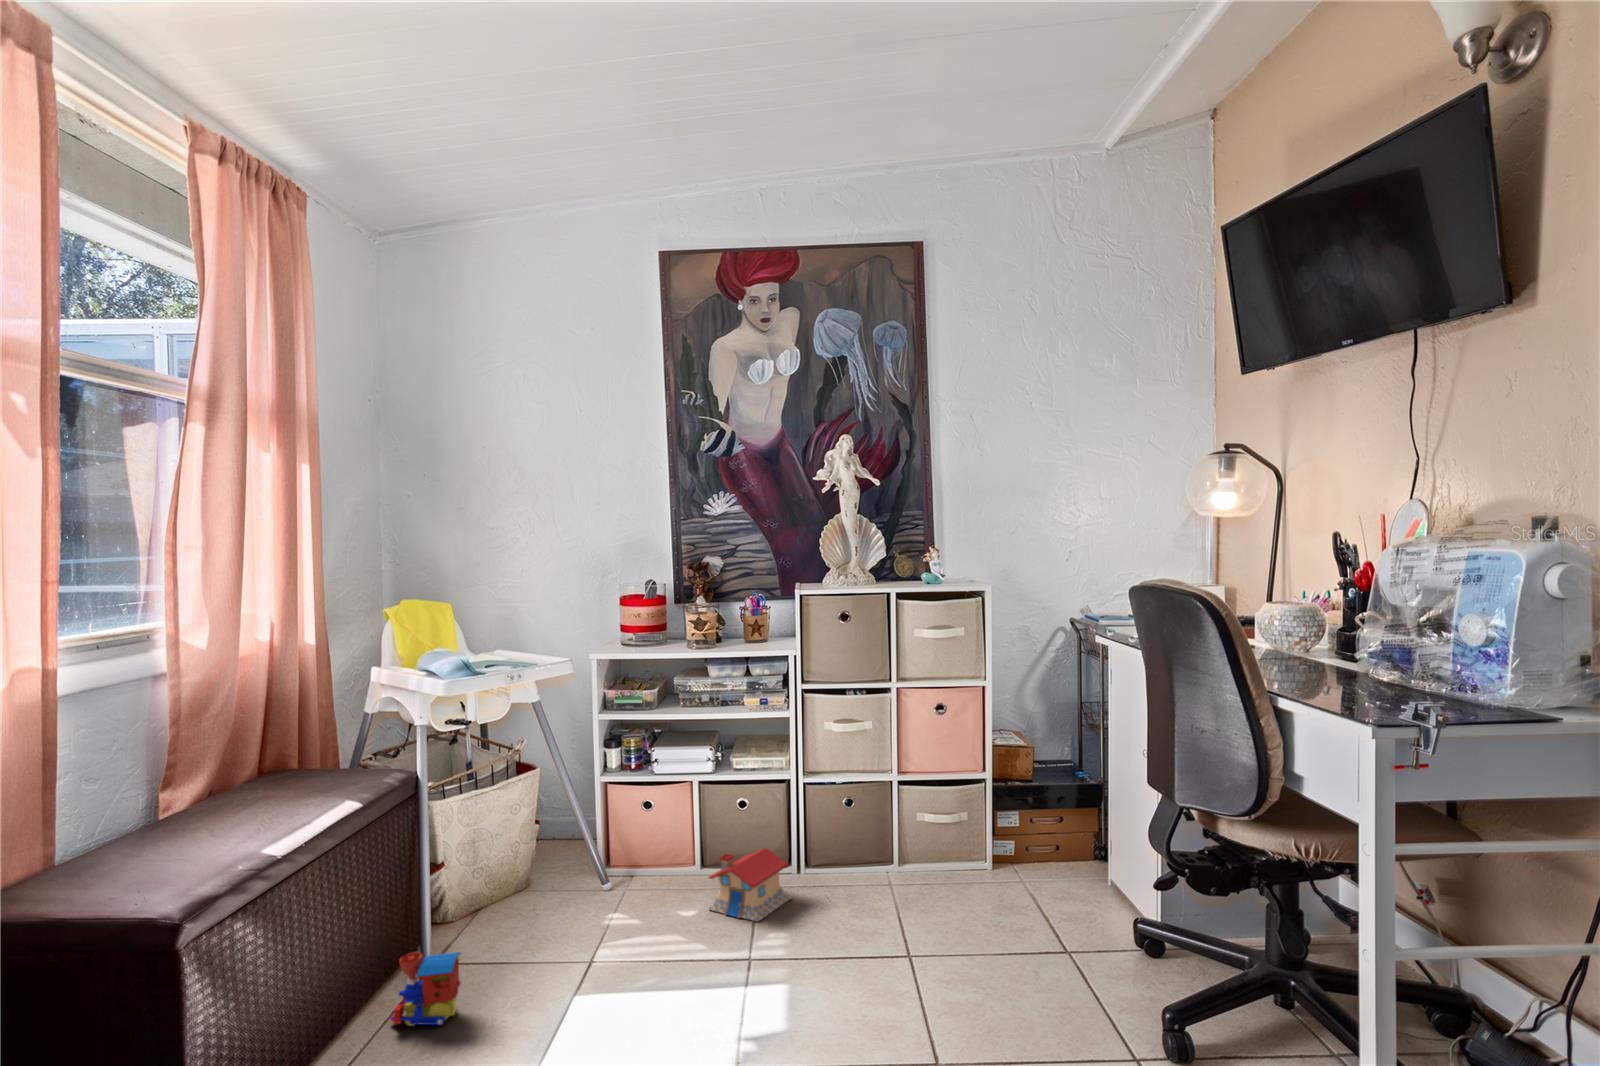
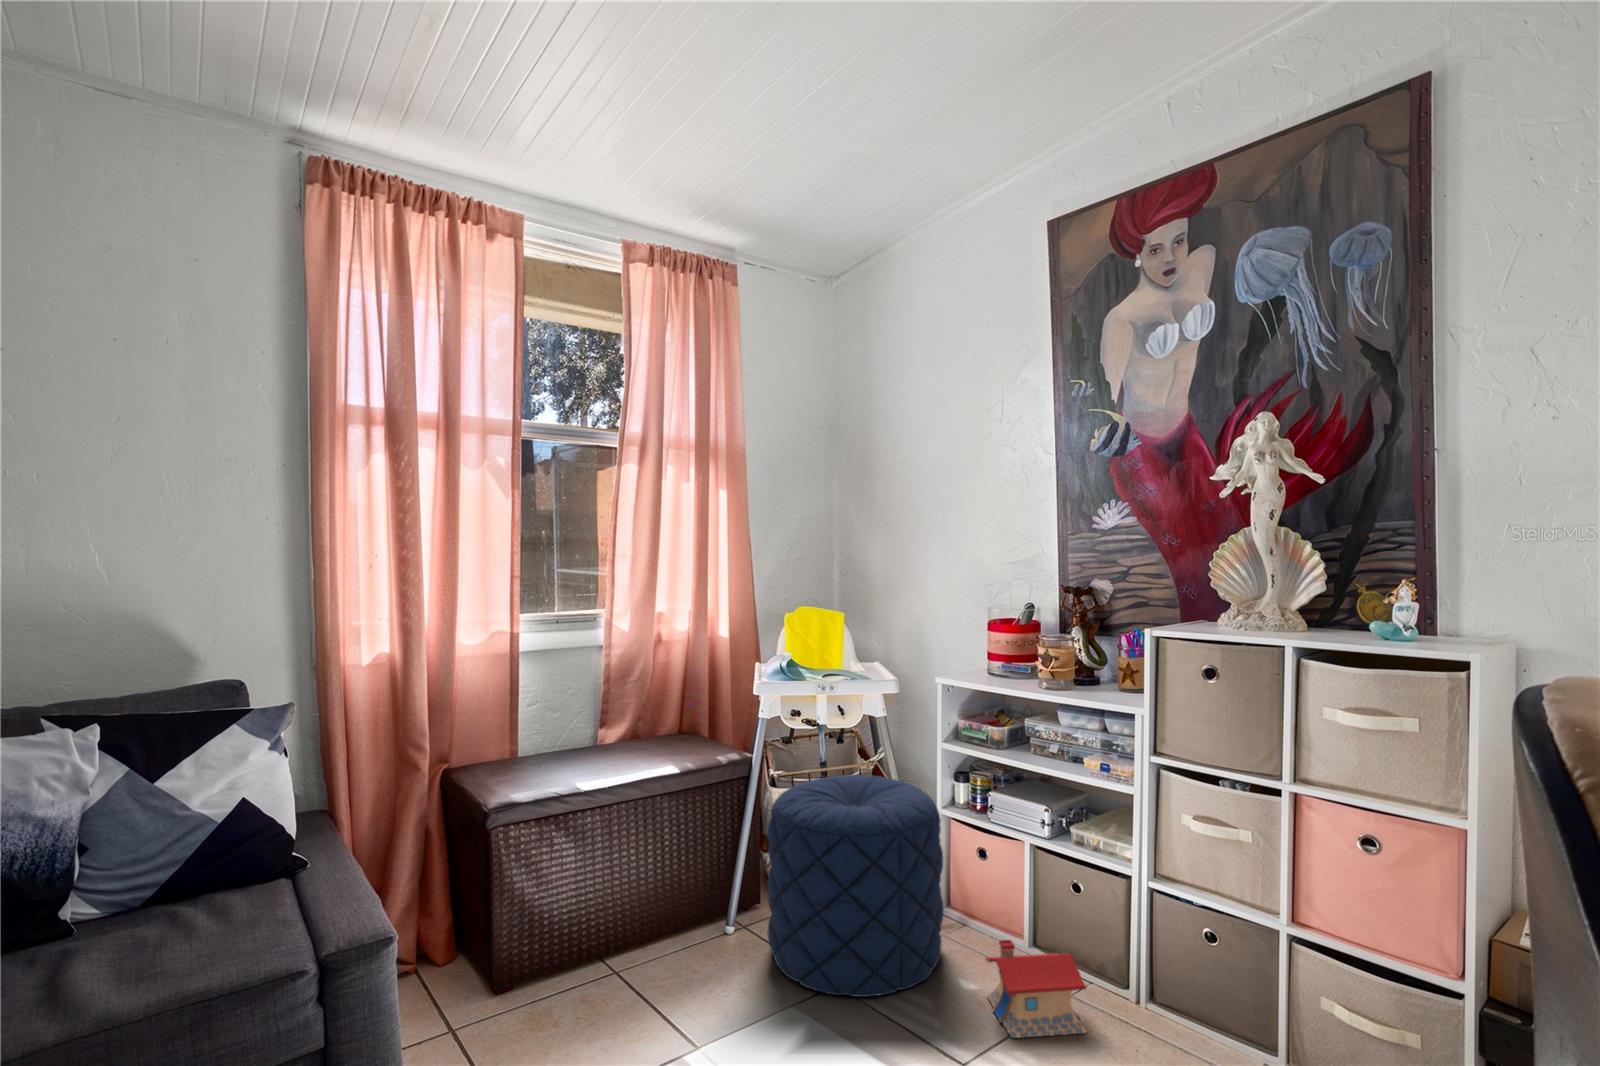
pouf: none [475,759,656,972] -> present [768,775,944,997]
toy train: present [390,952,461,1026] -> none [661,906,718,979]

